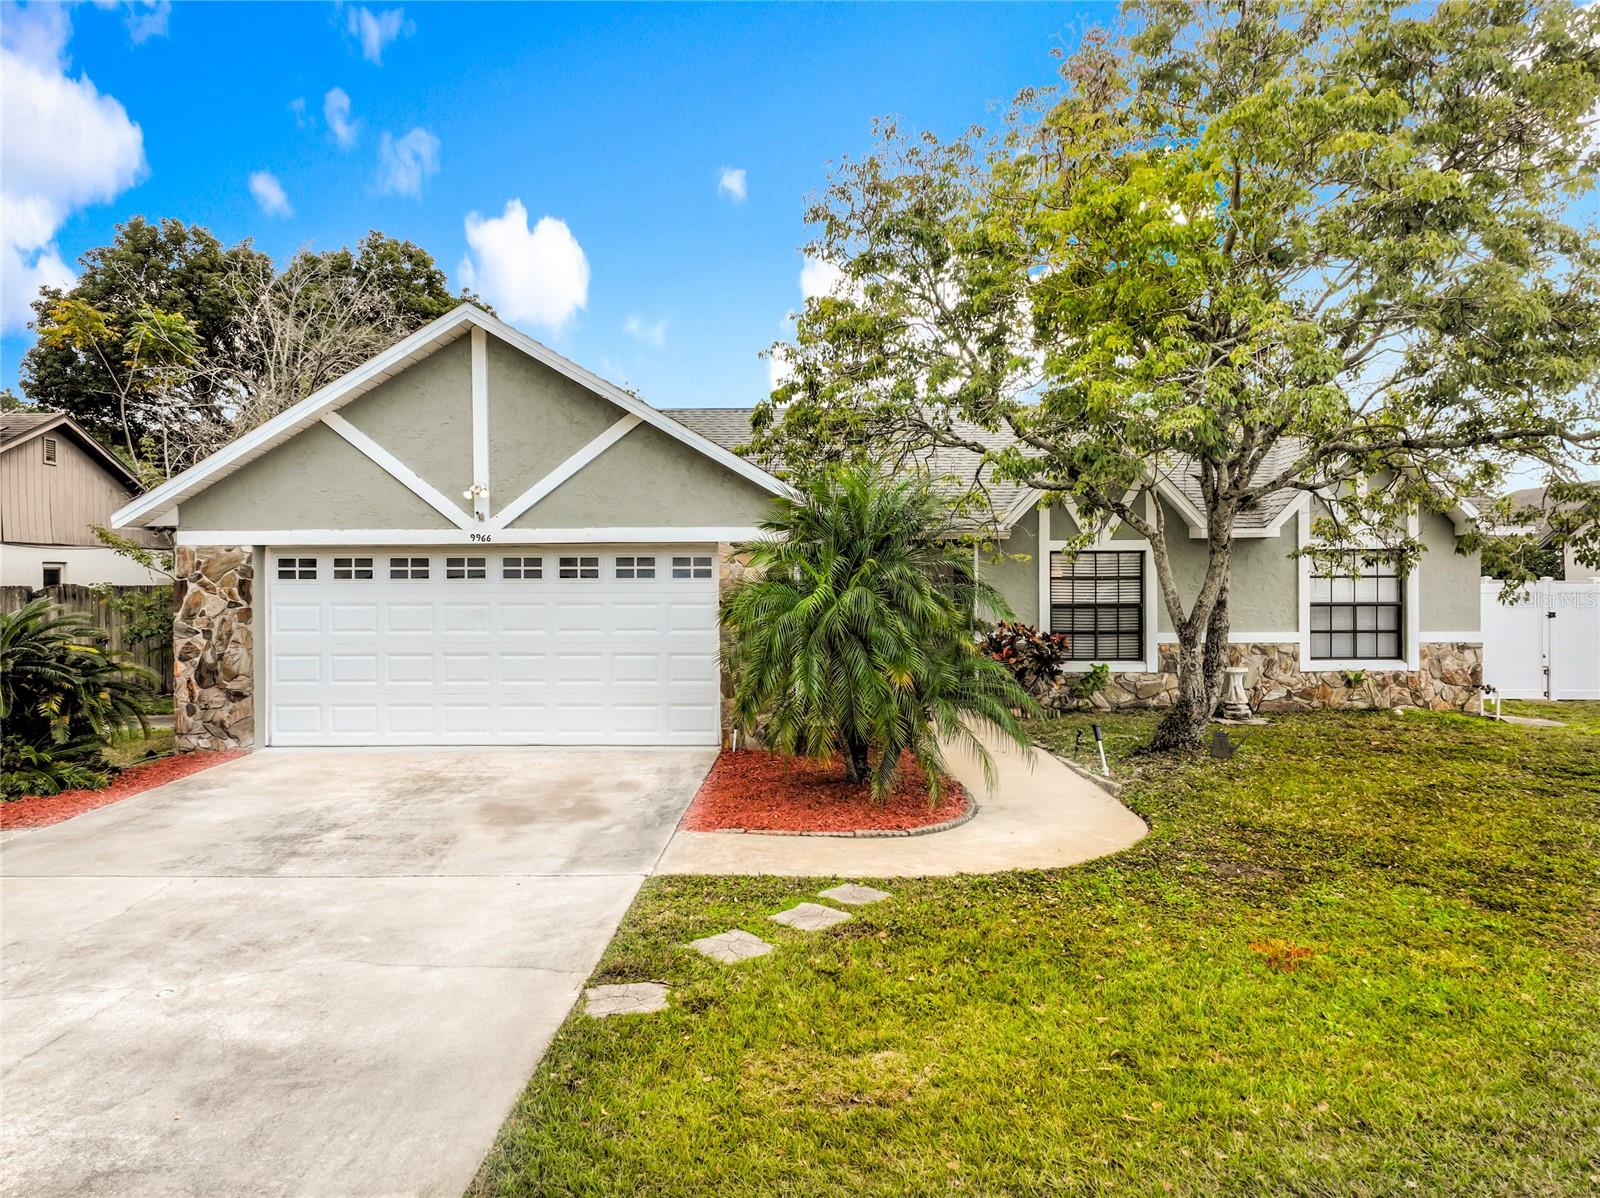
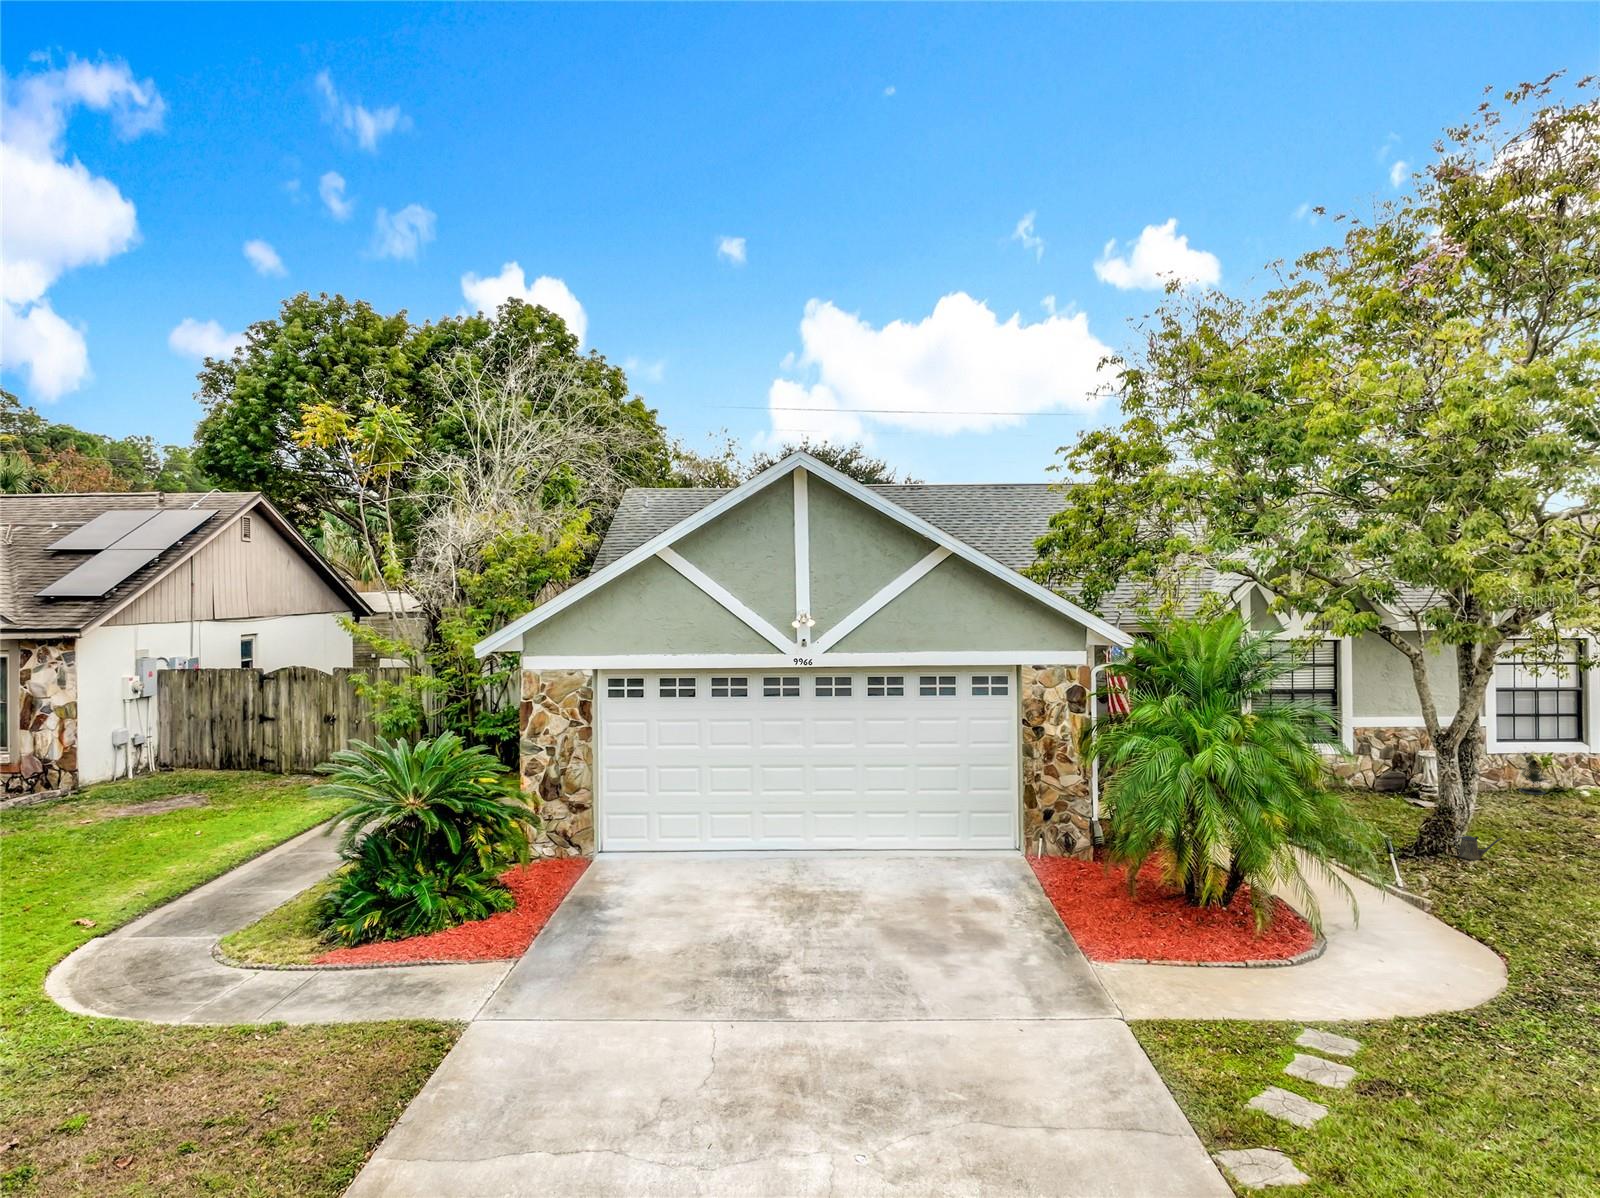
potted tree: none [1332,673,1360,714] -> present [1520,759,1545,795]

